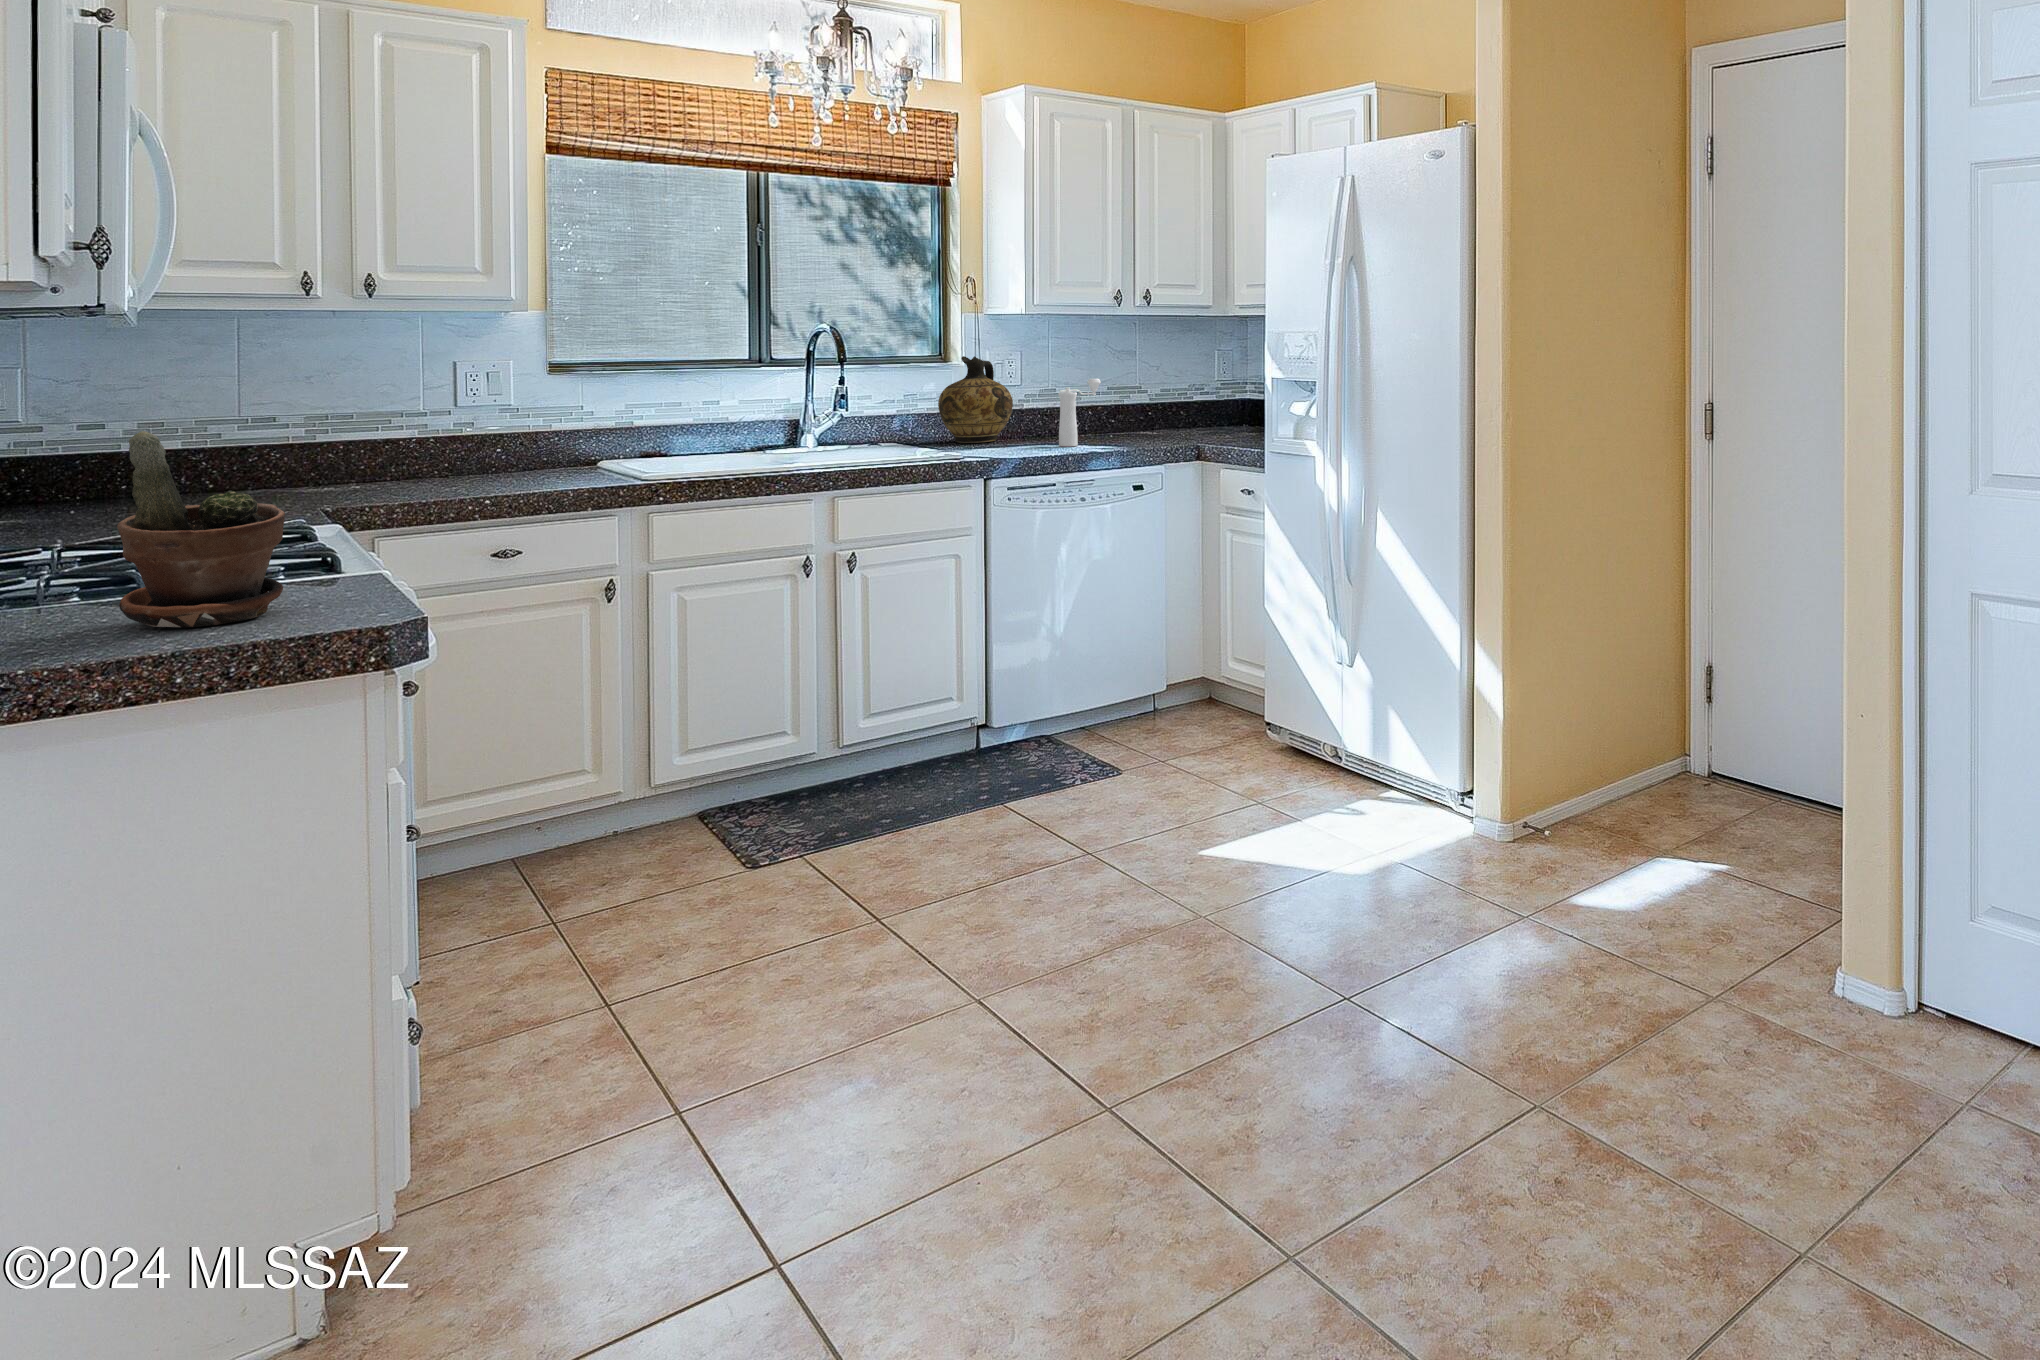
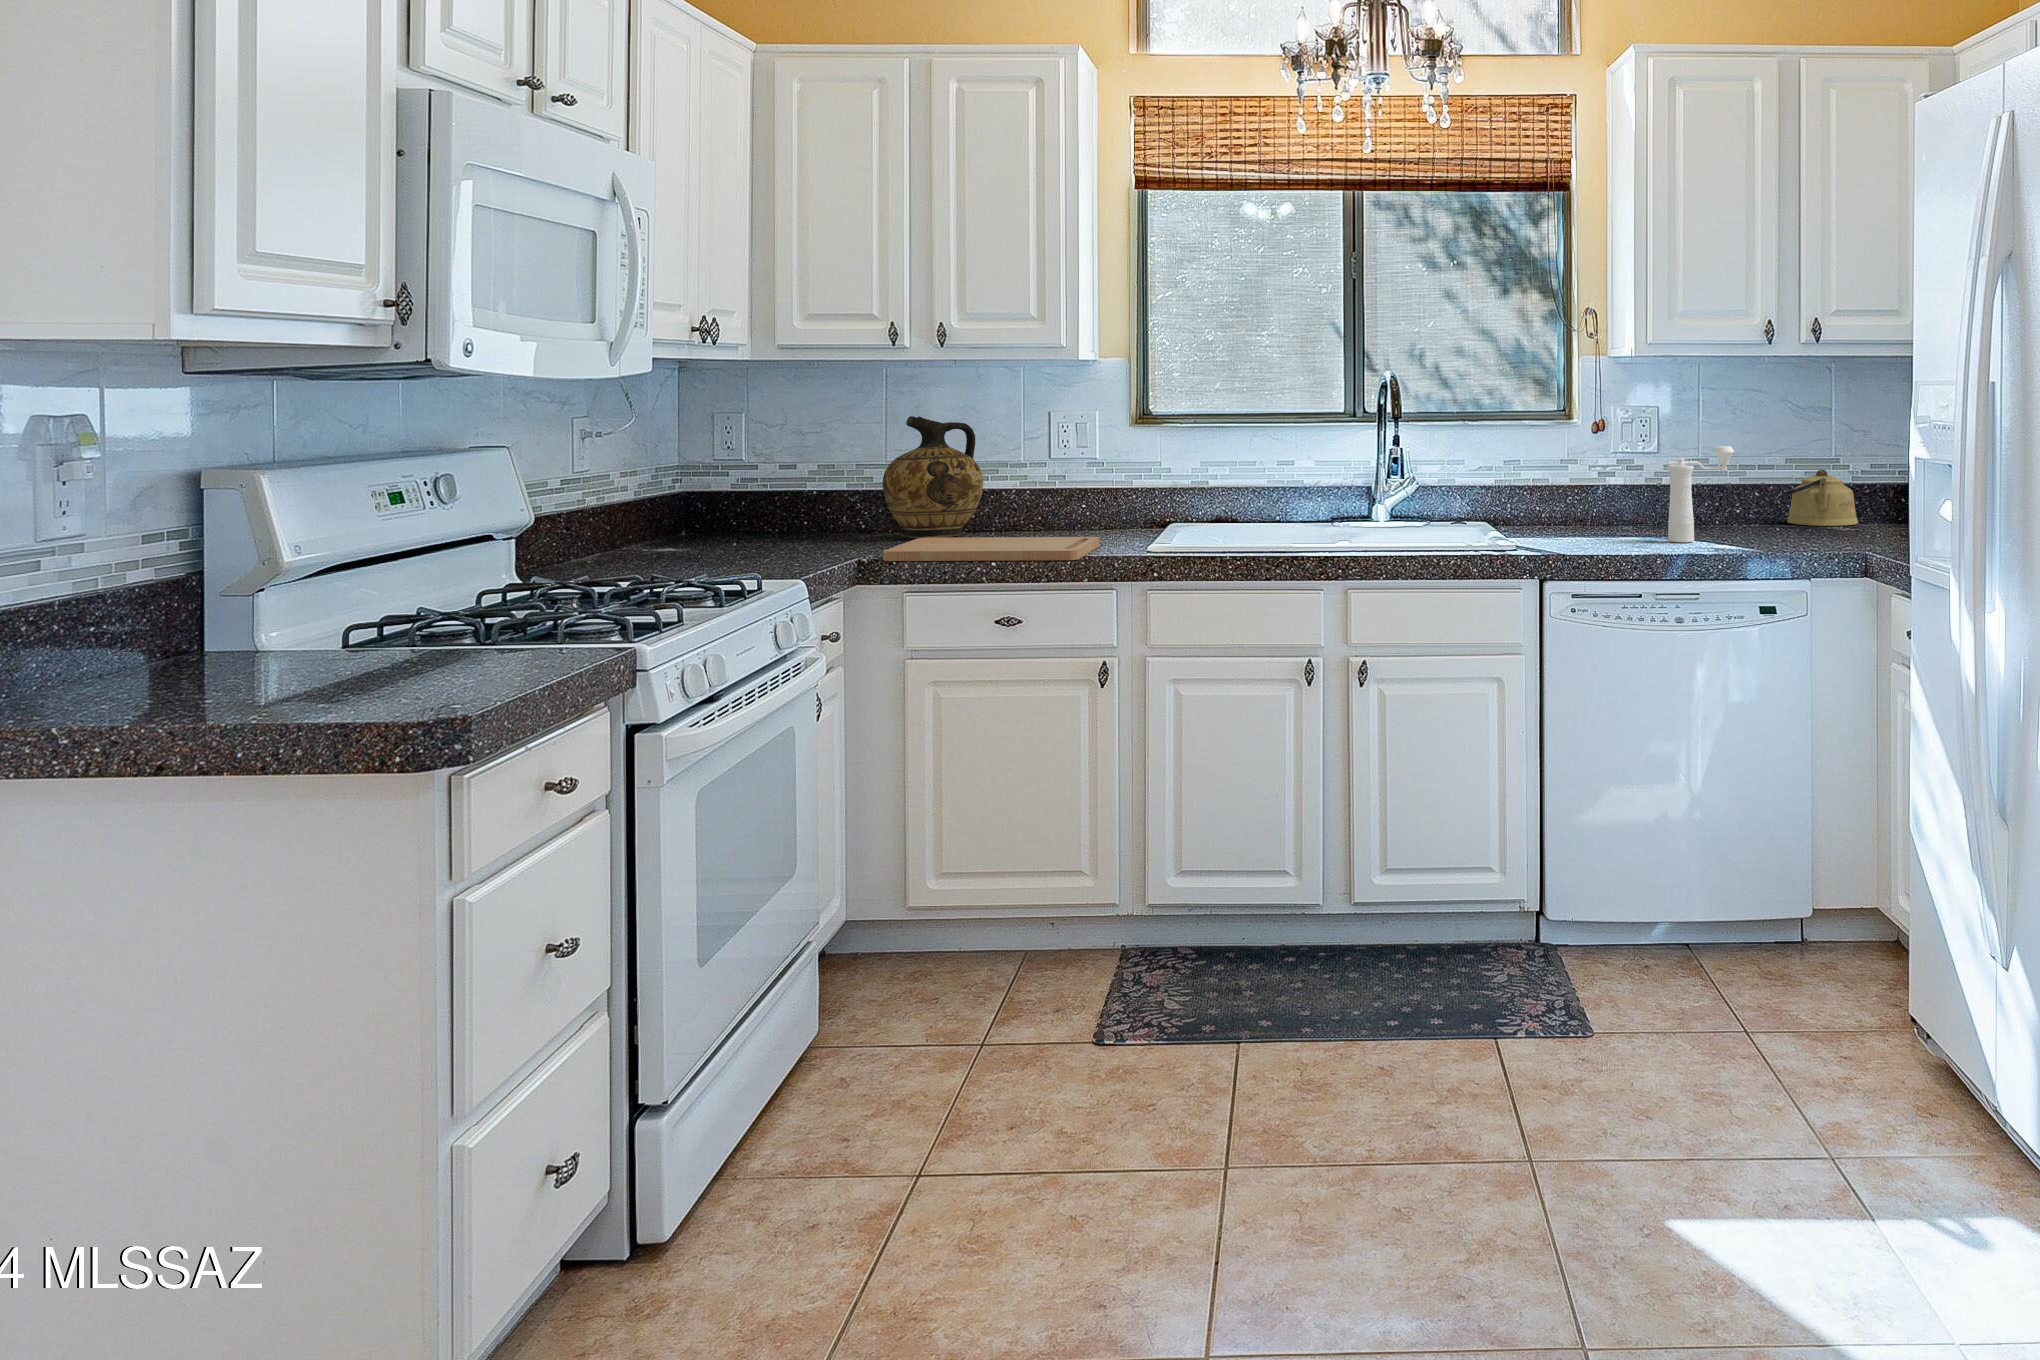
ceramic jug: present [938,356,1013,443] -> present [882,416,983,538]
kettle: none [1100,395,1154,433] -> present [1784,469,1858,526]
potted plant: present [117,431,285,627] -> none [258,492,412,700]
cutting board: none [368,472,600,505] -> present [883,537,1099,561]

